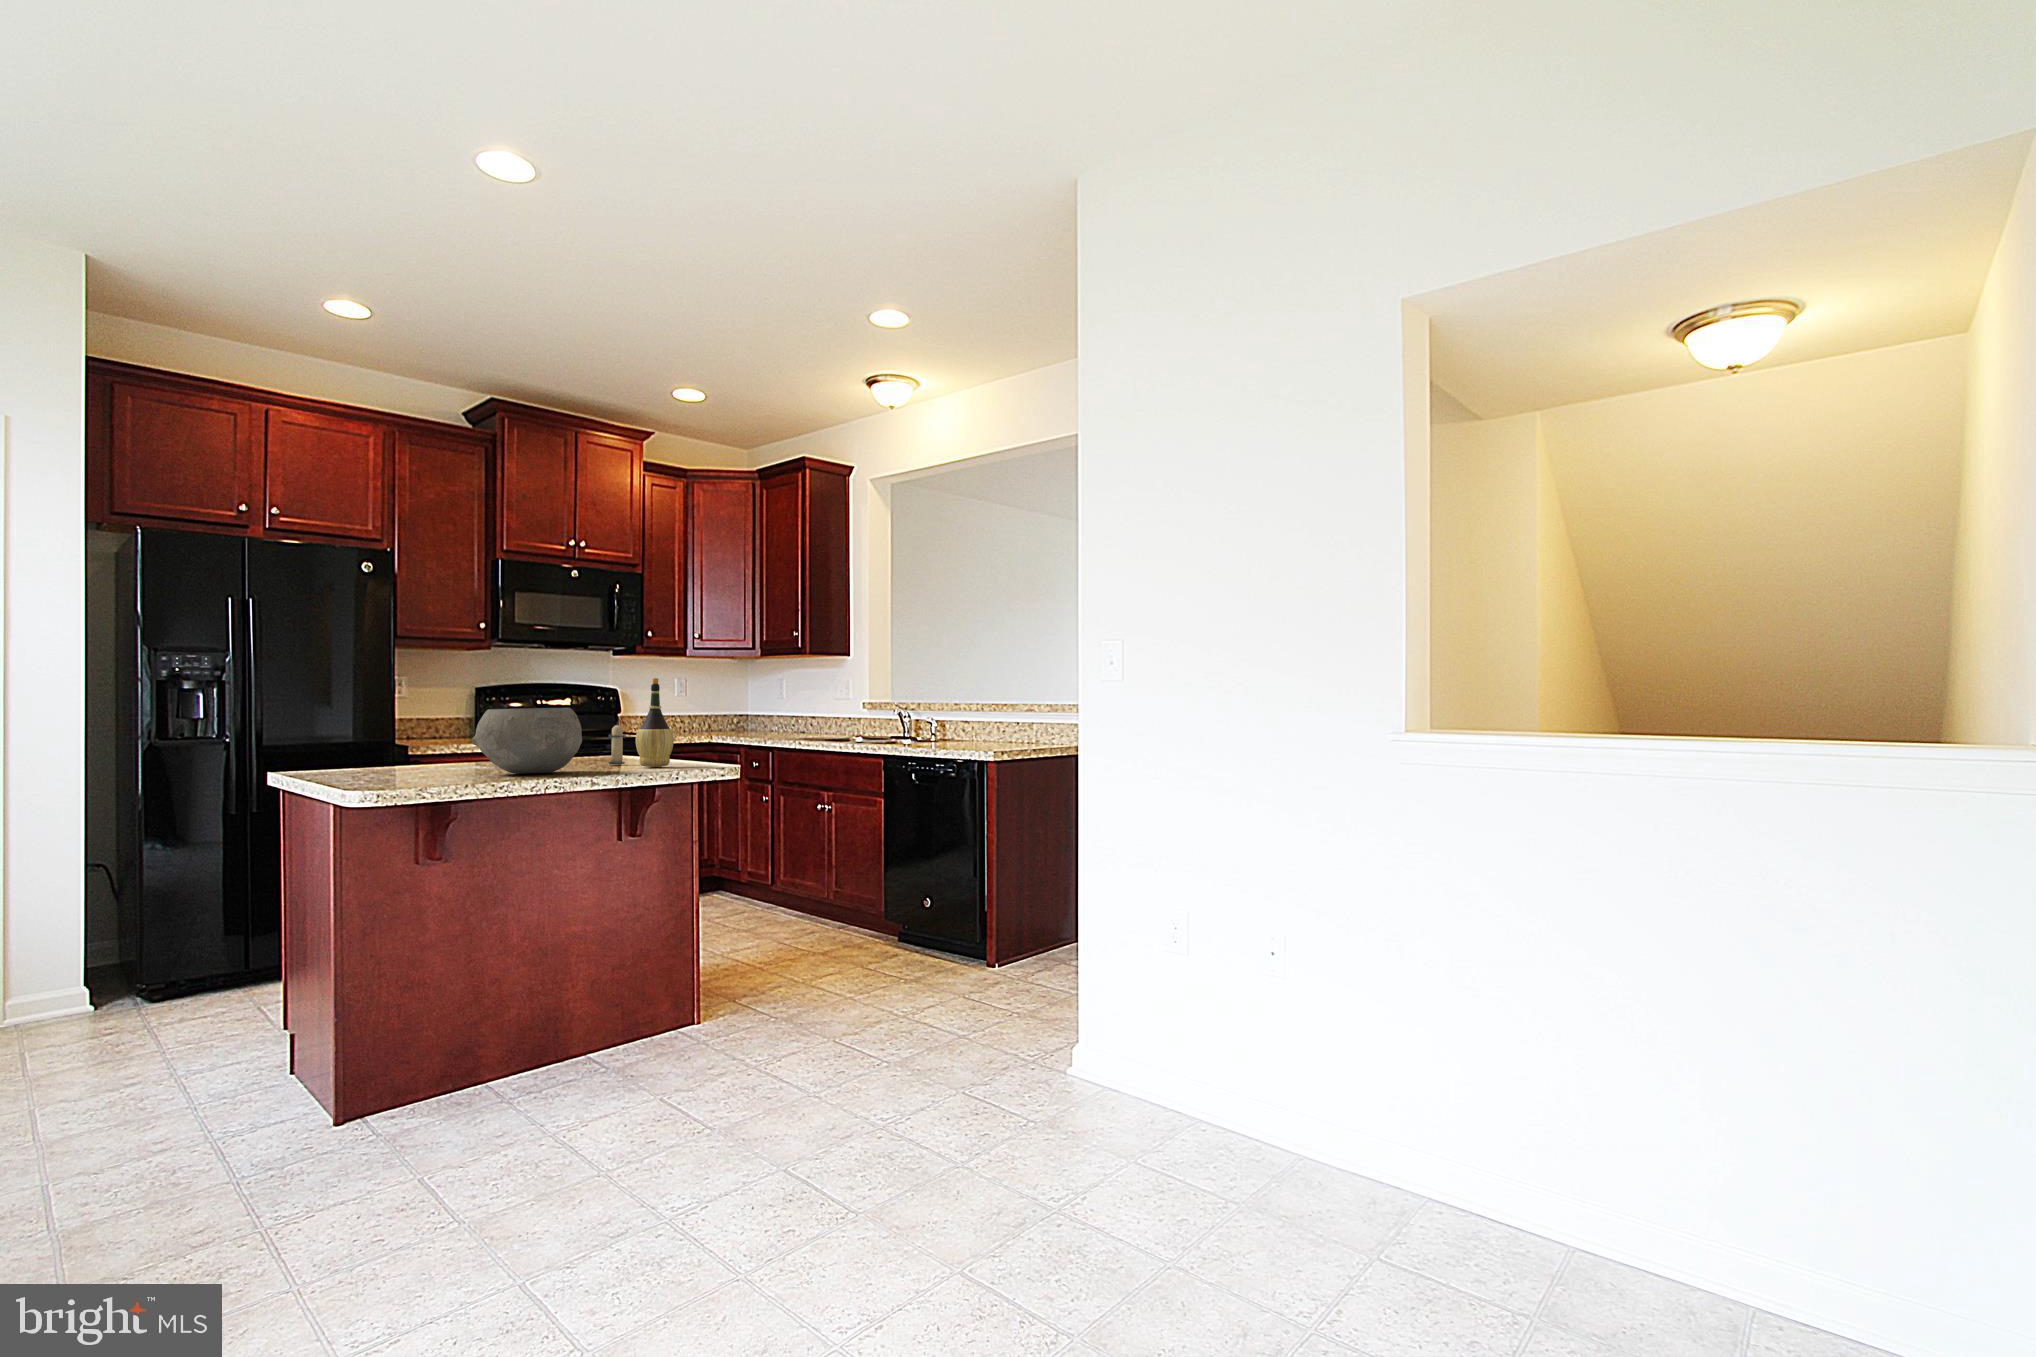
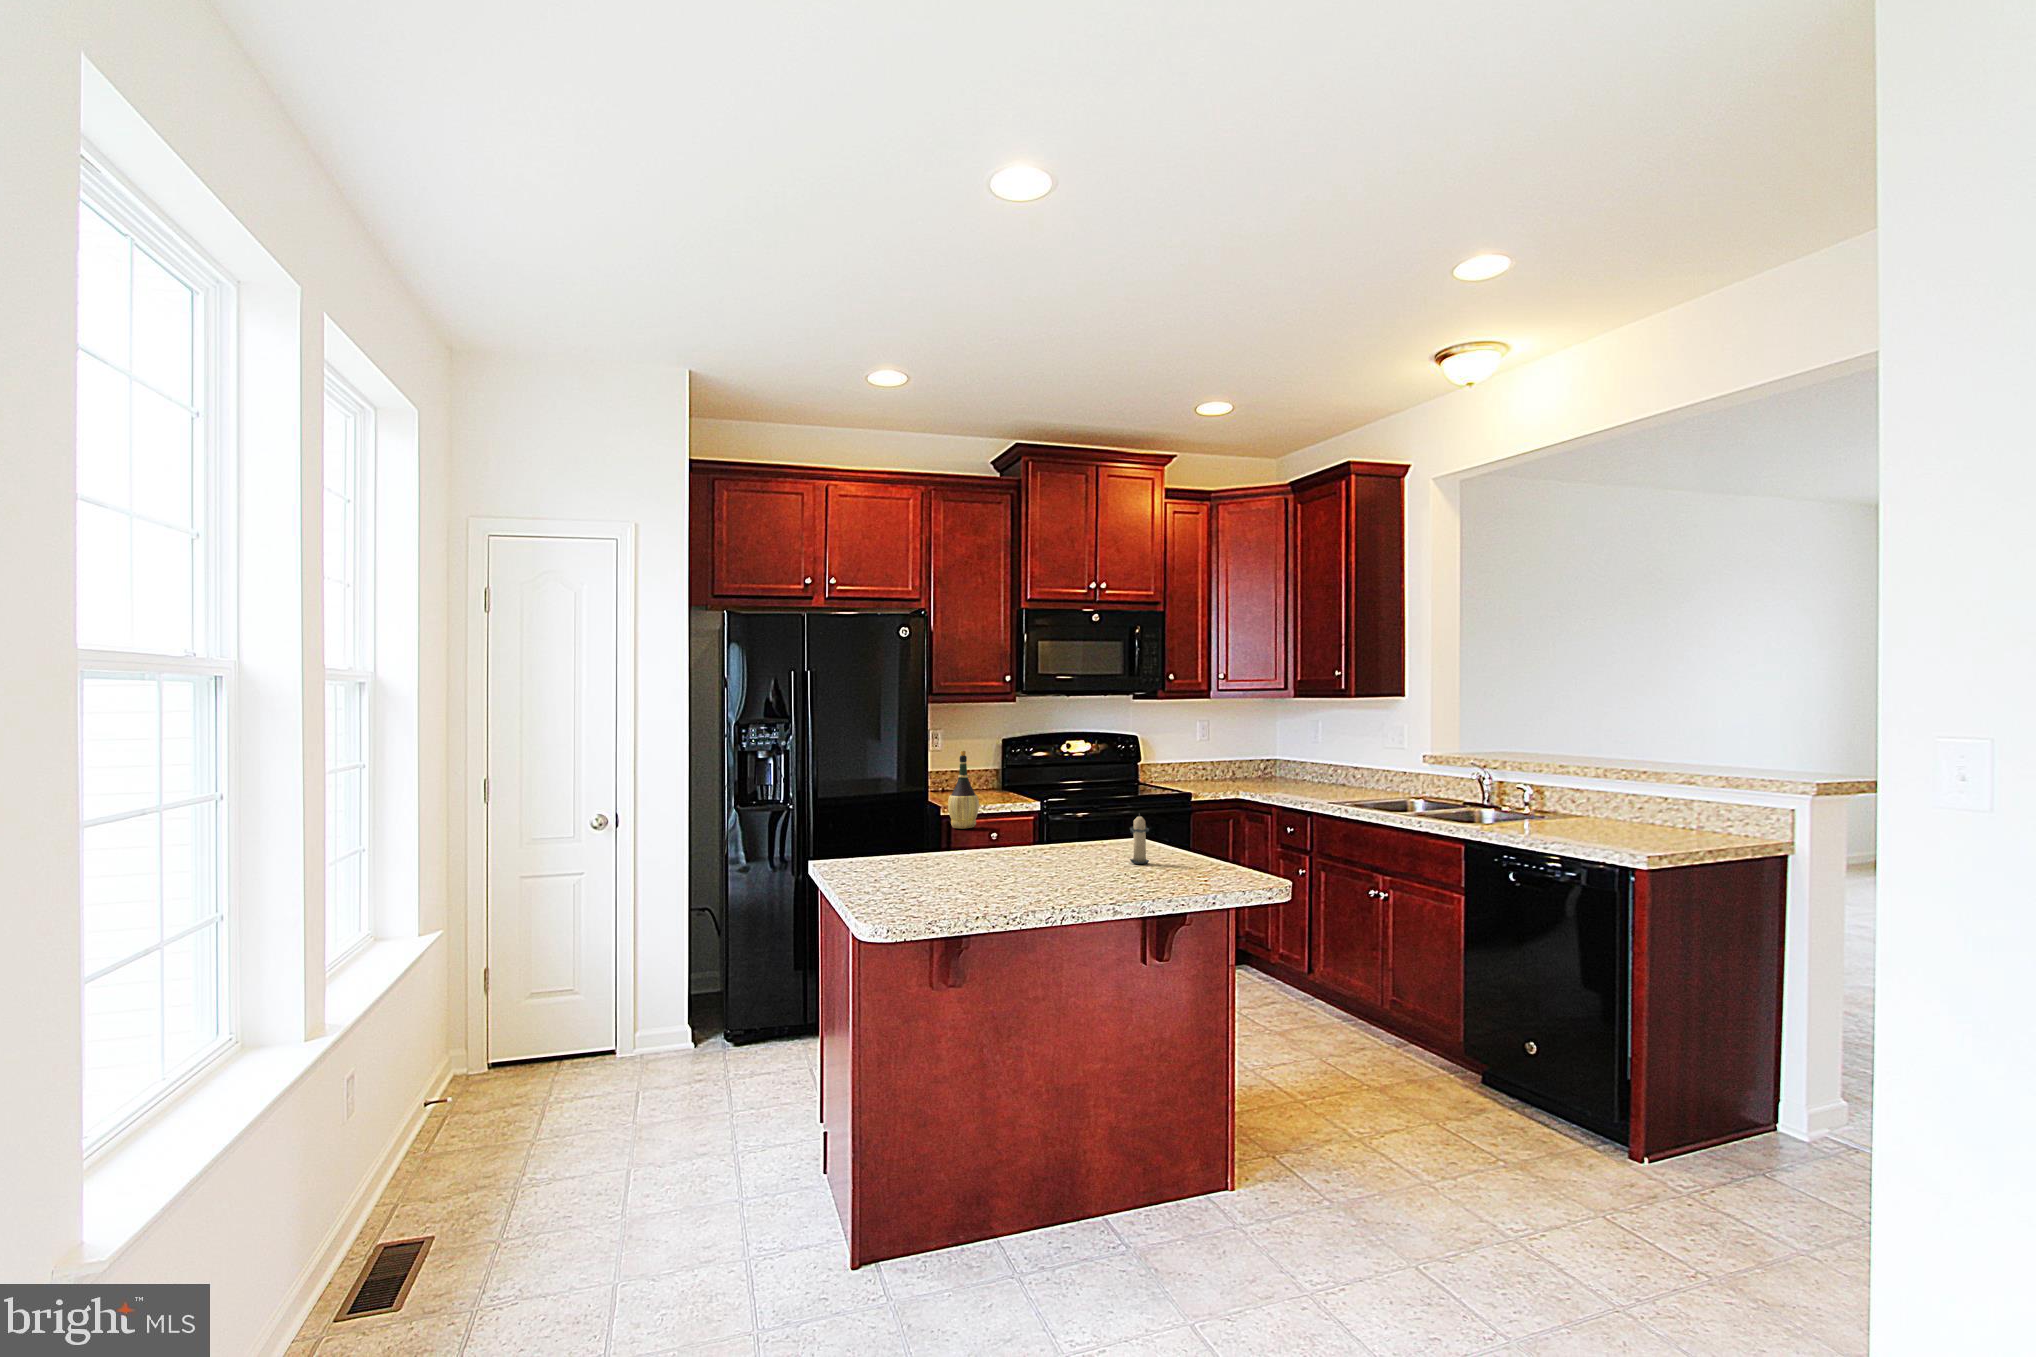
wine bottle: present [636,678,674,767] -> present [948,751,979,829]
ceramic bowl: present [472,708,582,774] -> none [986,805,1101,888]

